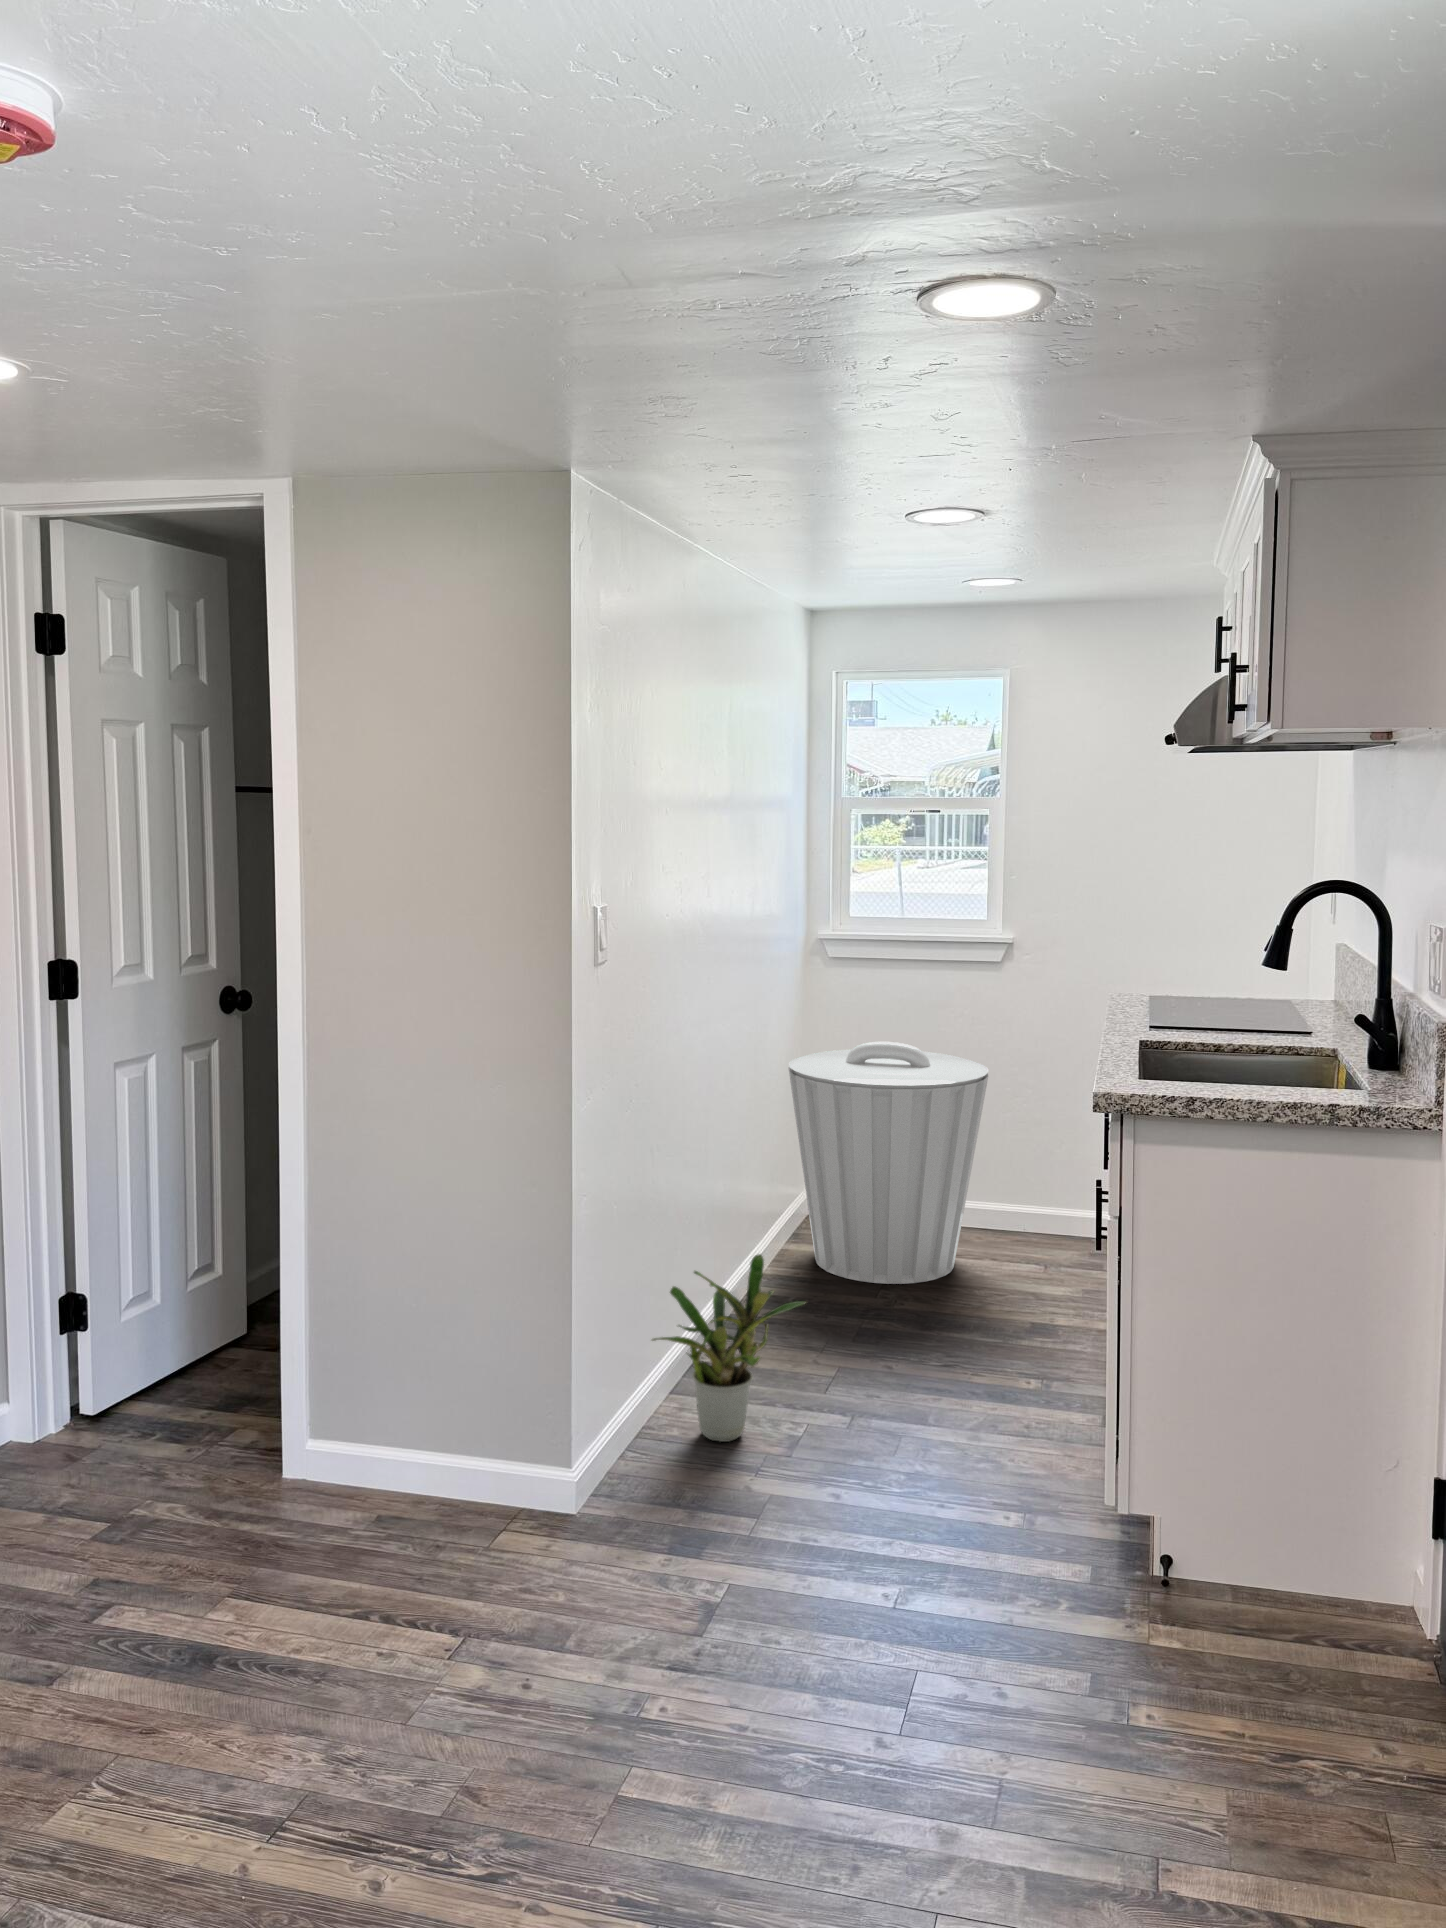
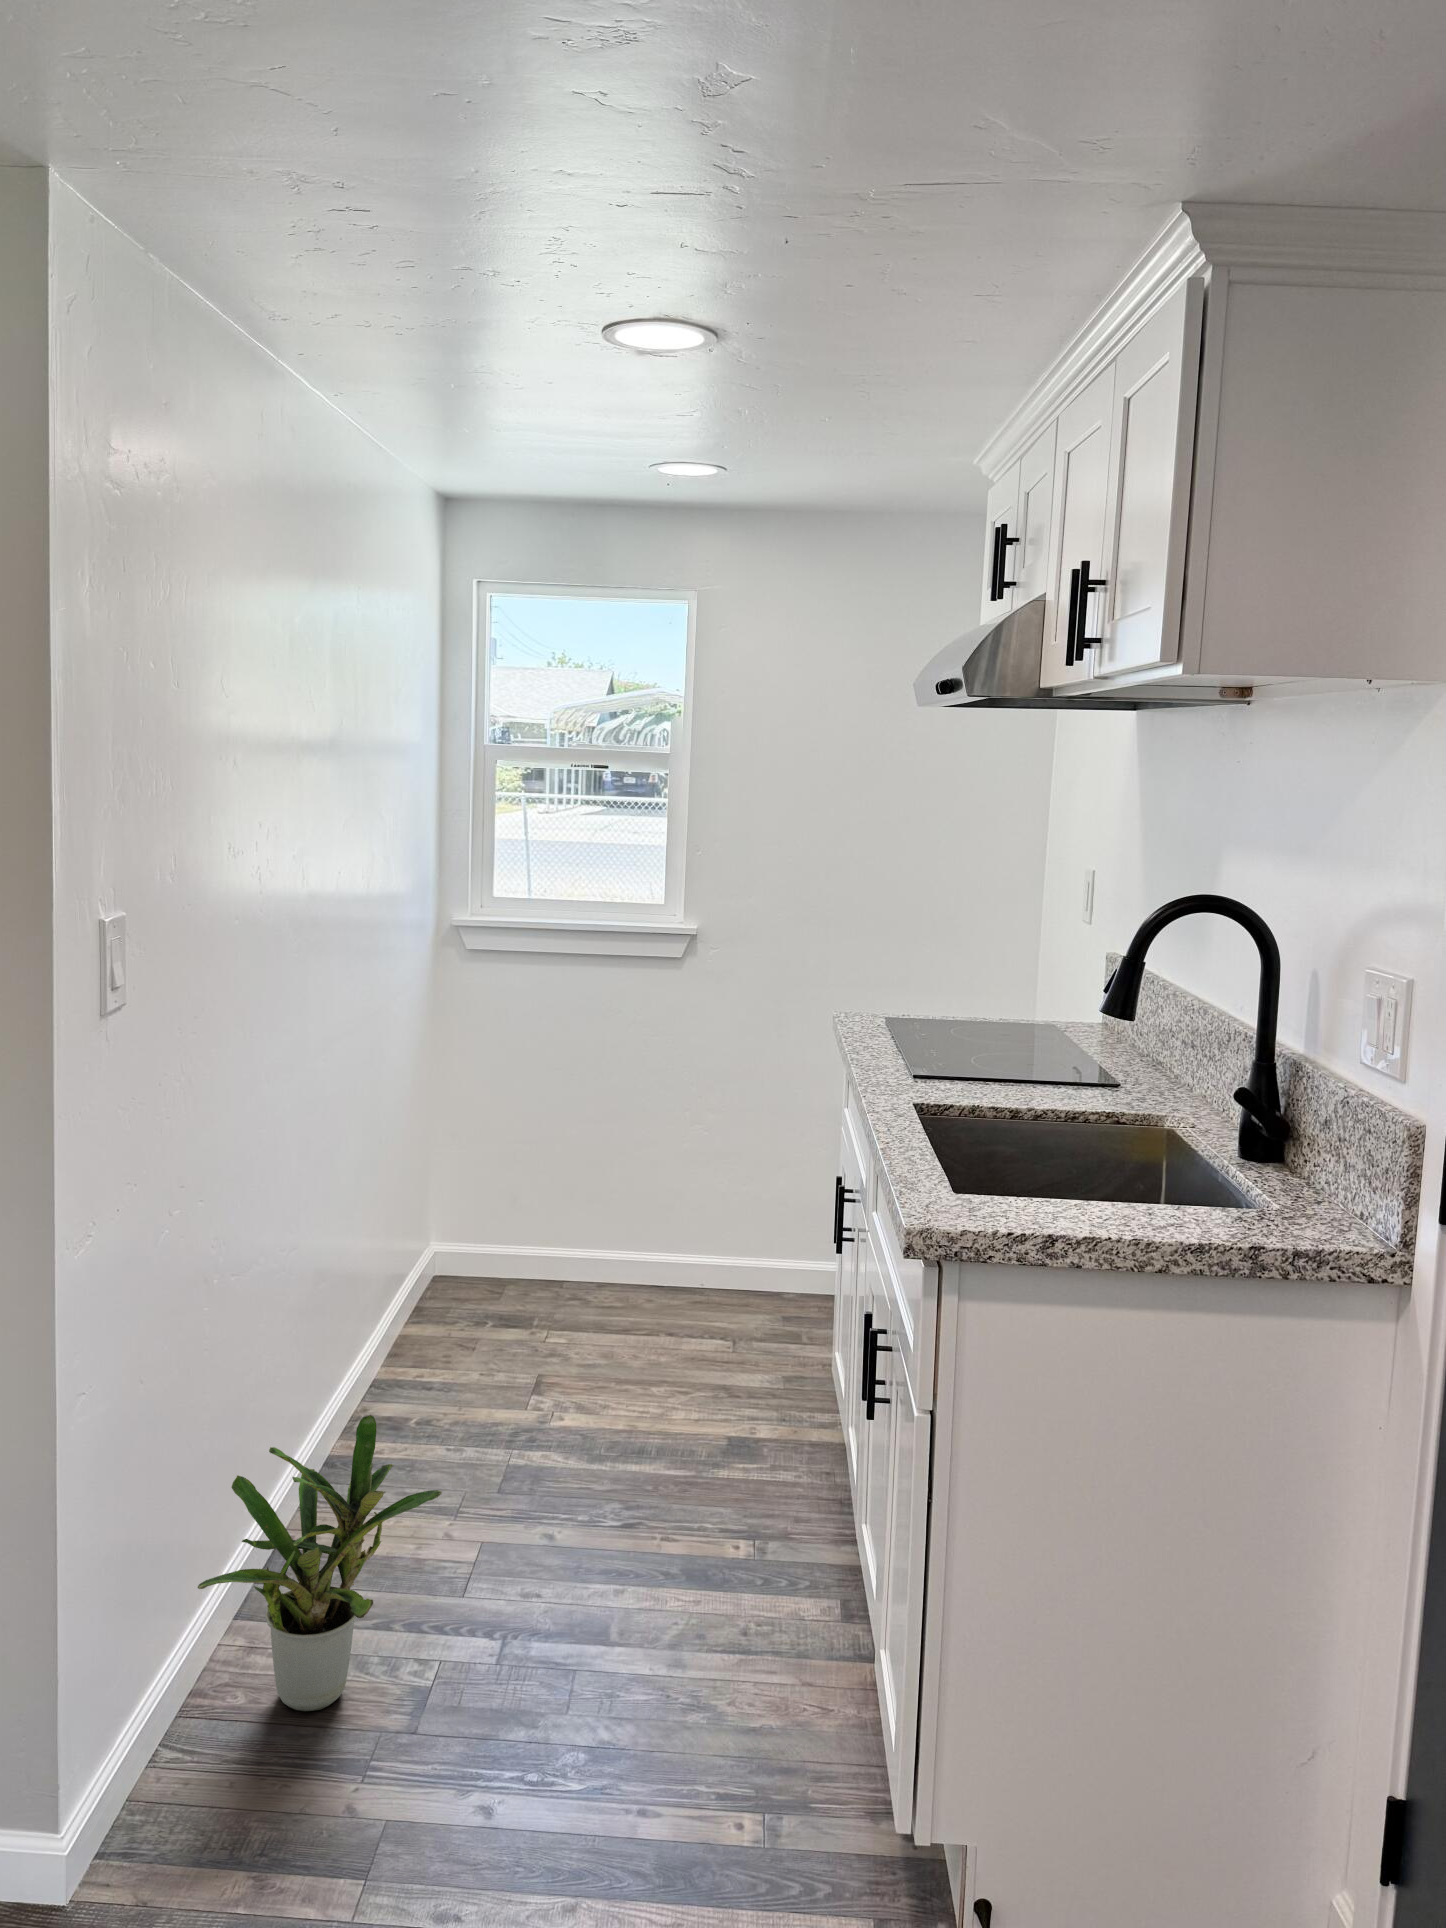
trash can: present [789,1042,988,1284] -> none [408,1067,671,1388]

